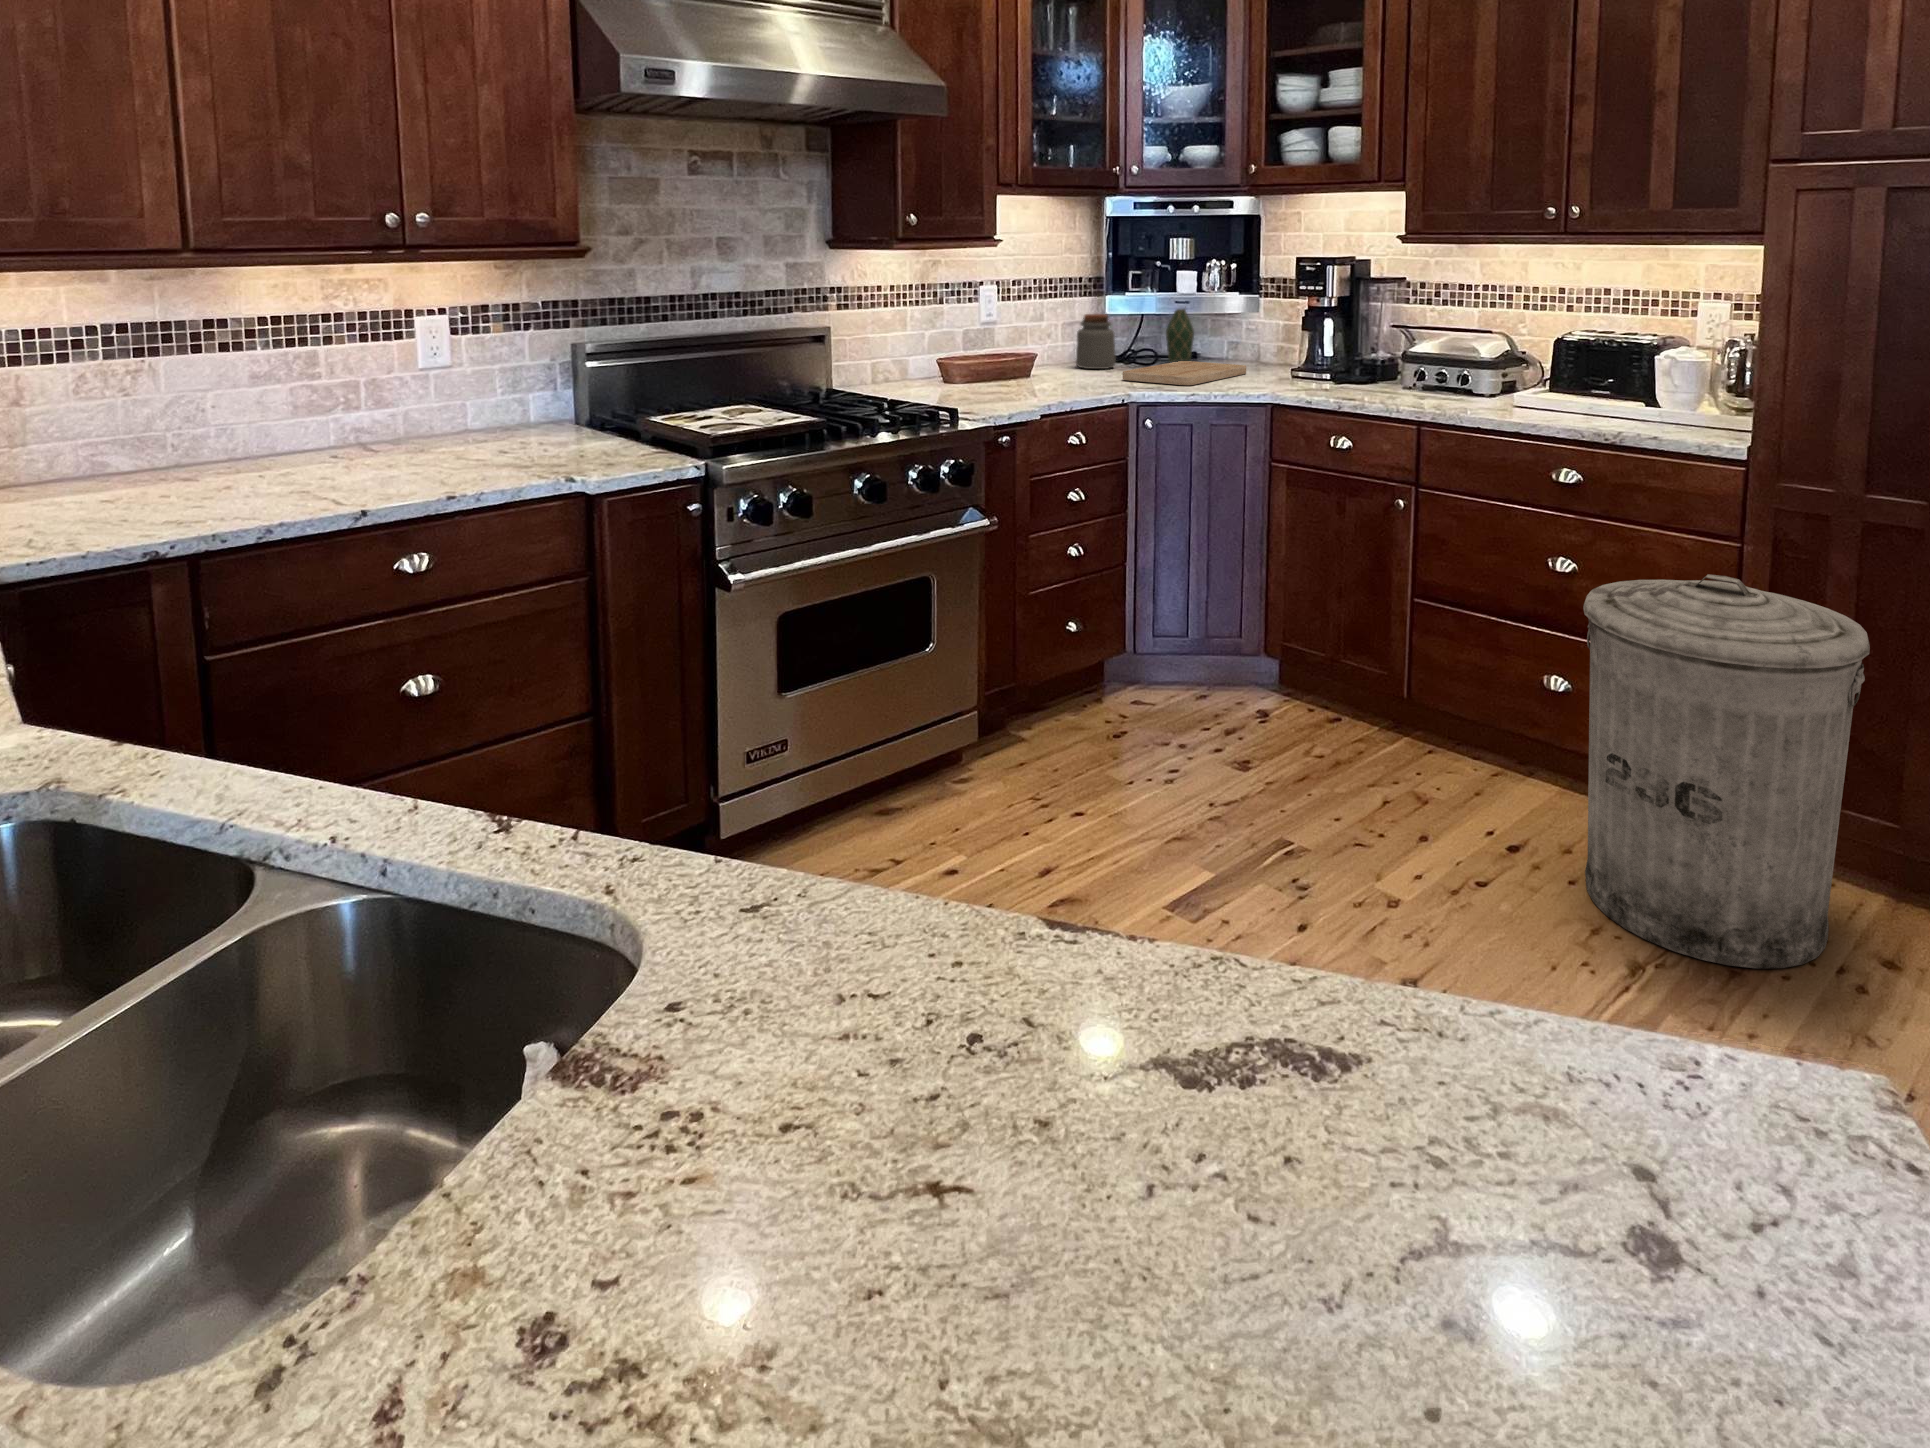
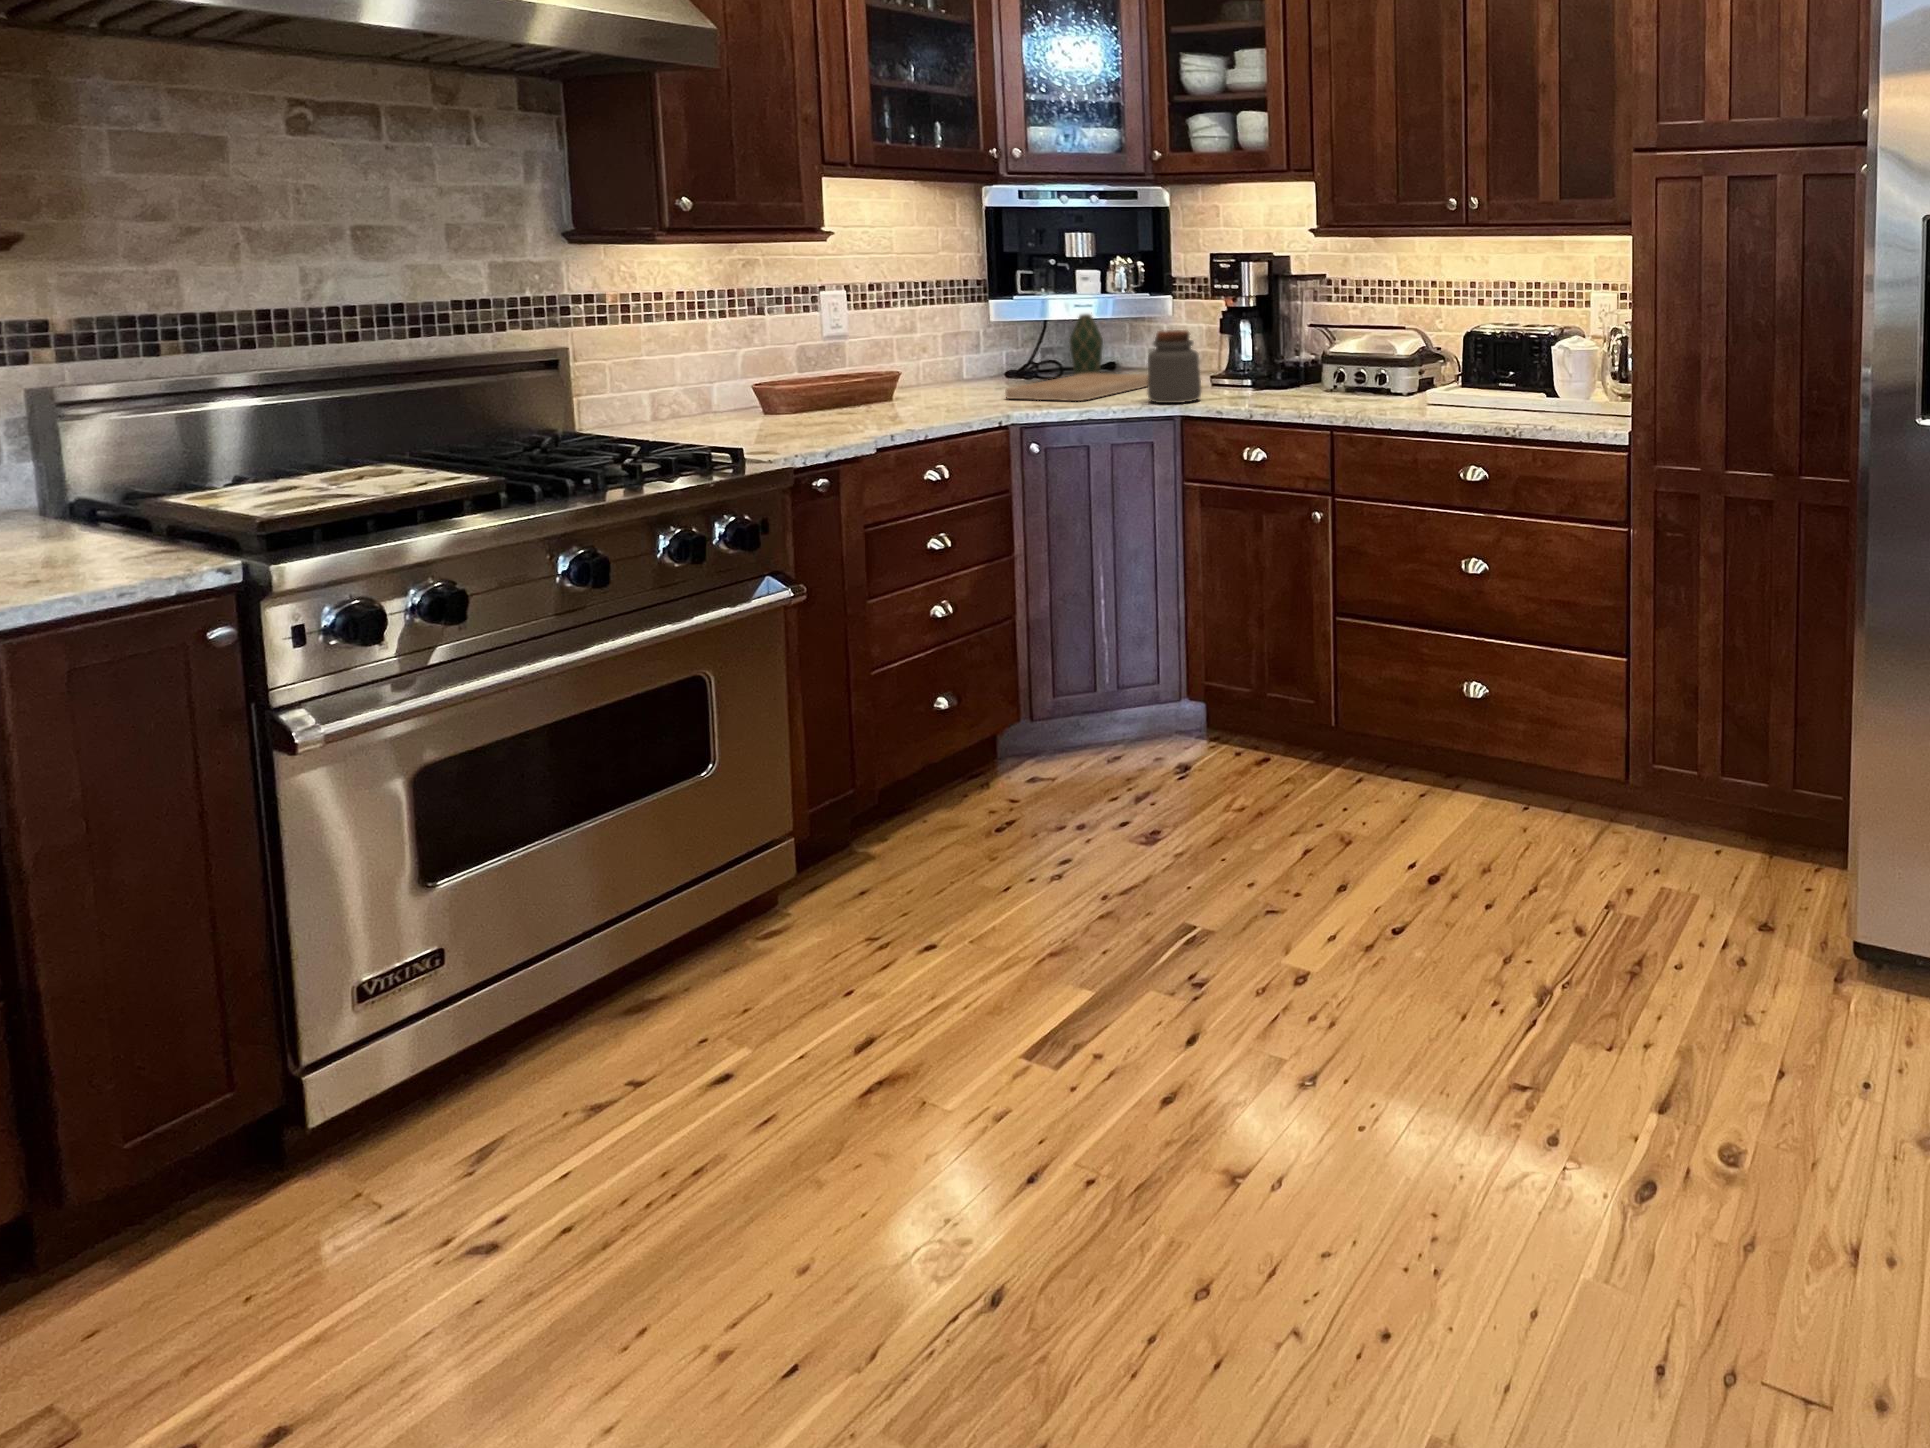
jar: present [1075,314,1116,369] -> present [1148,330,1201,403]
trash can: present [1583,574,1870,969] -> none [1484,564,1735,969]

